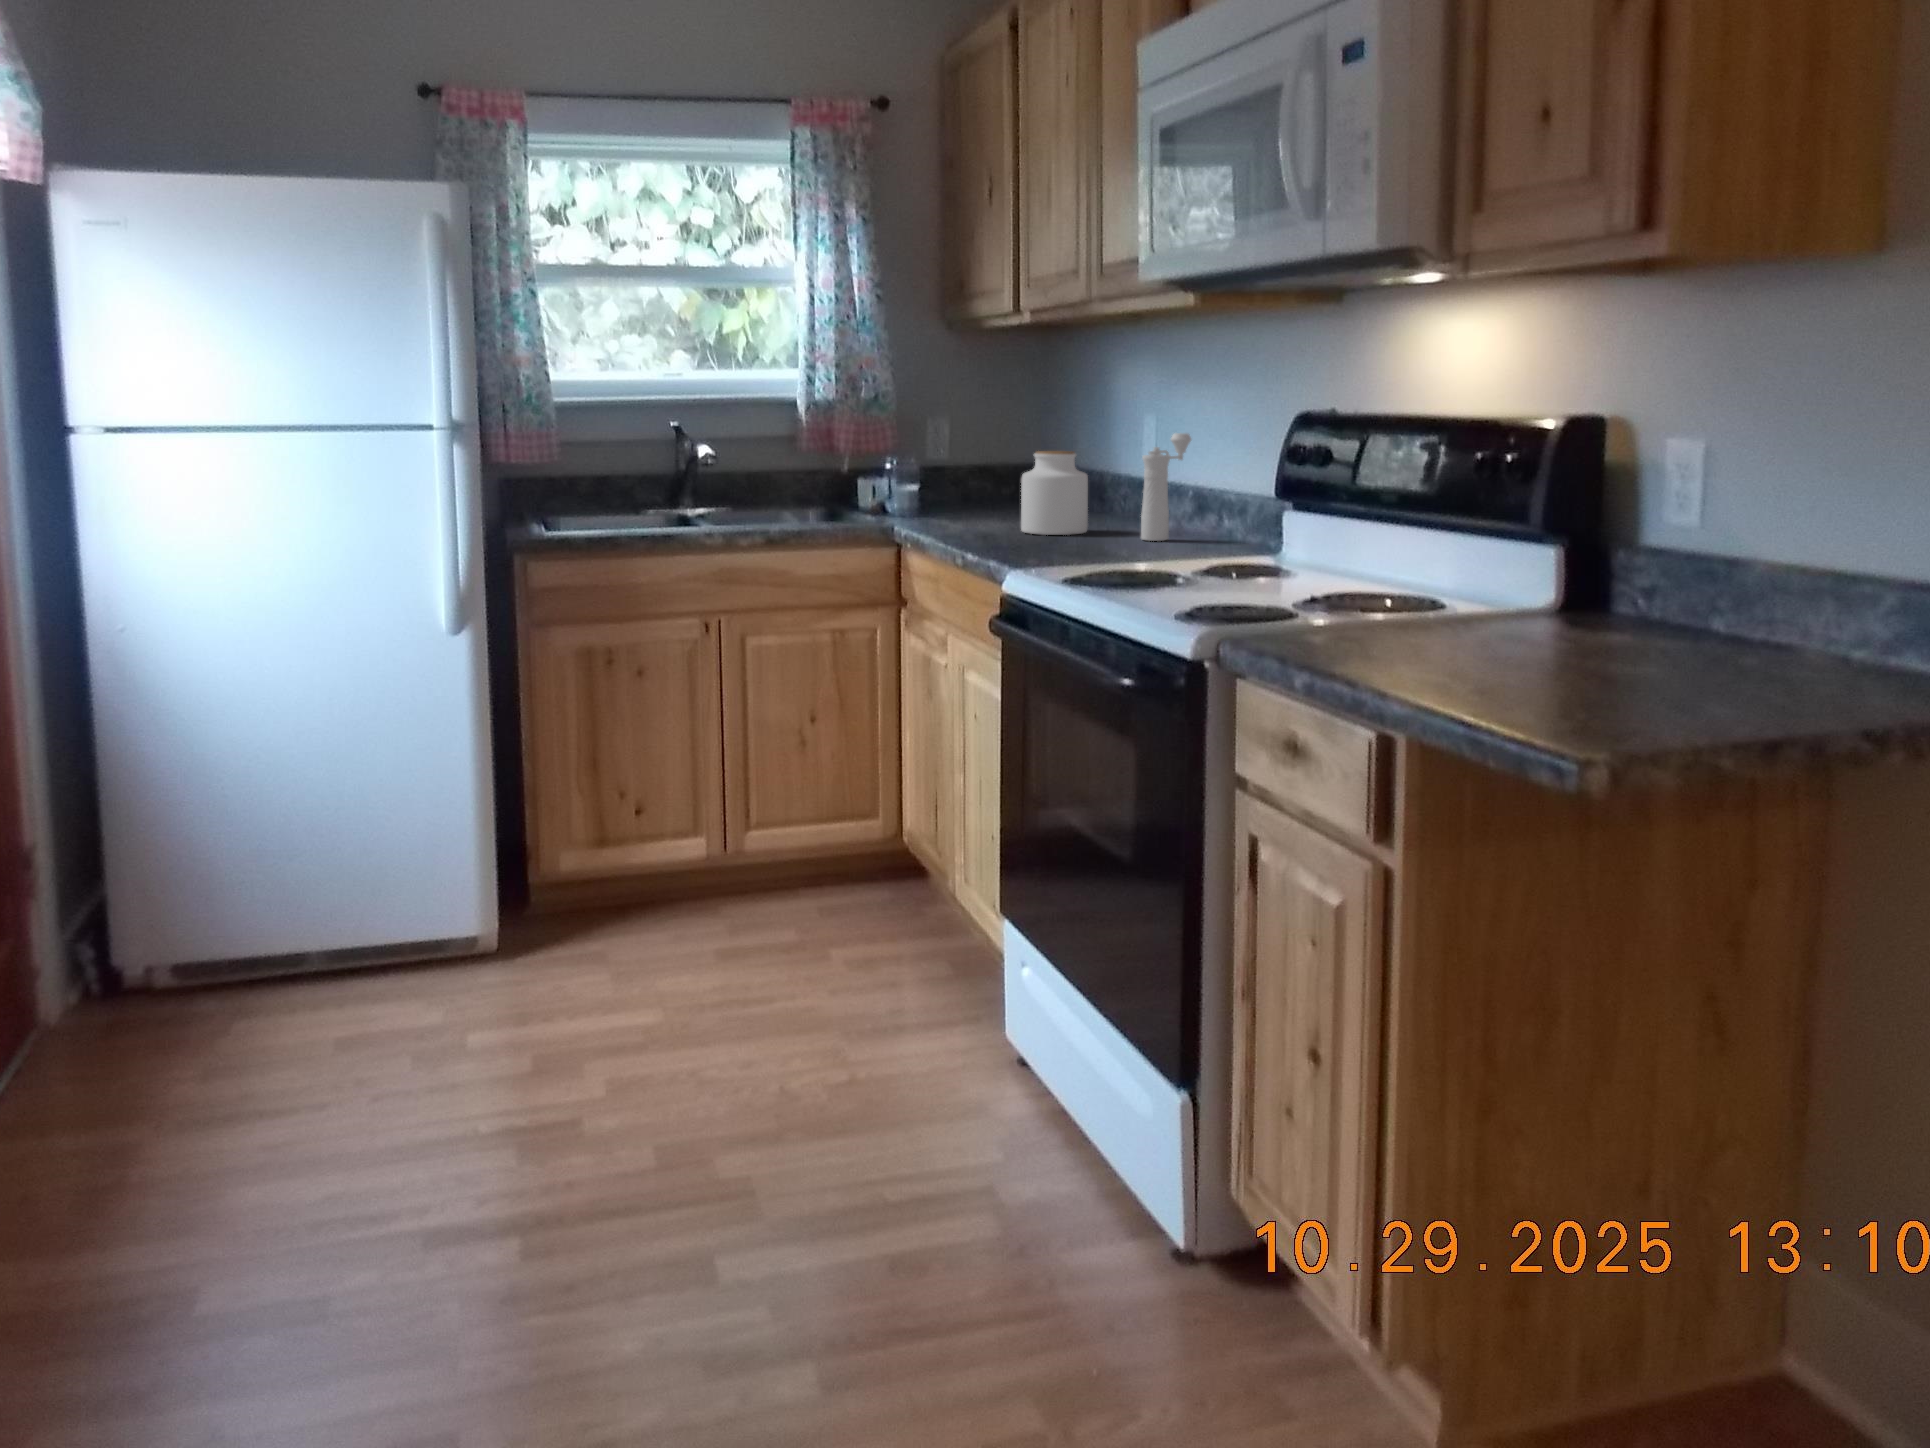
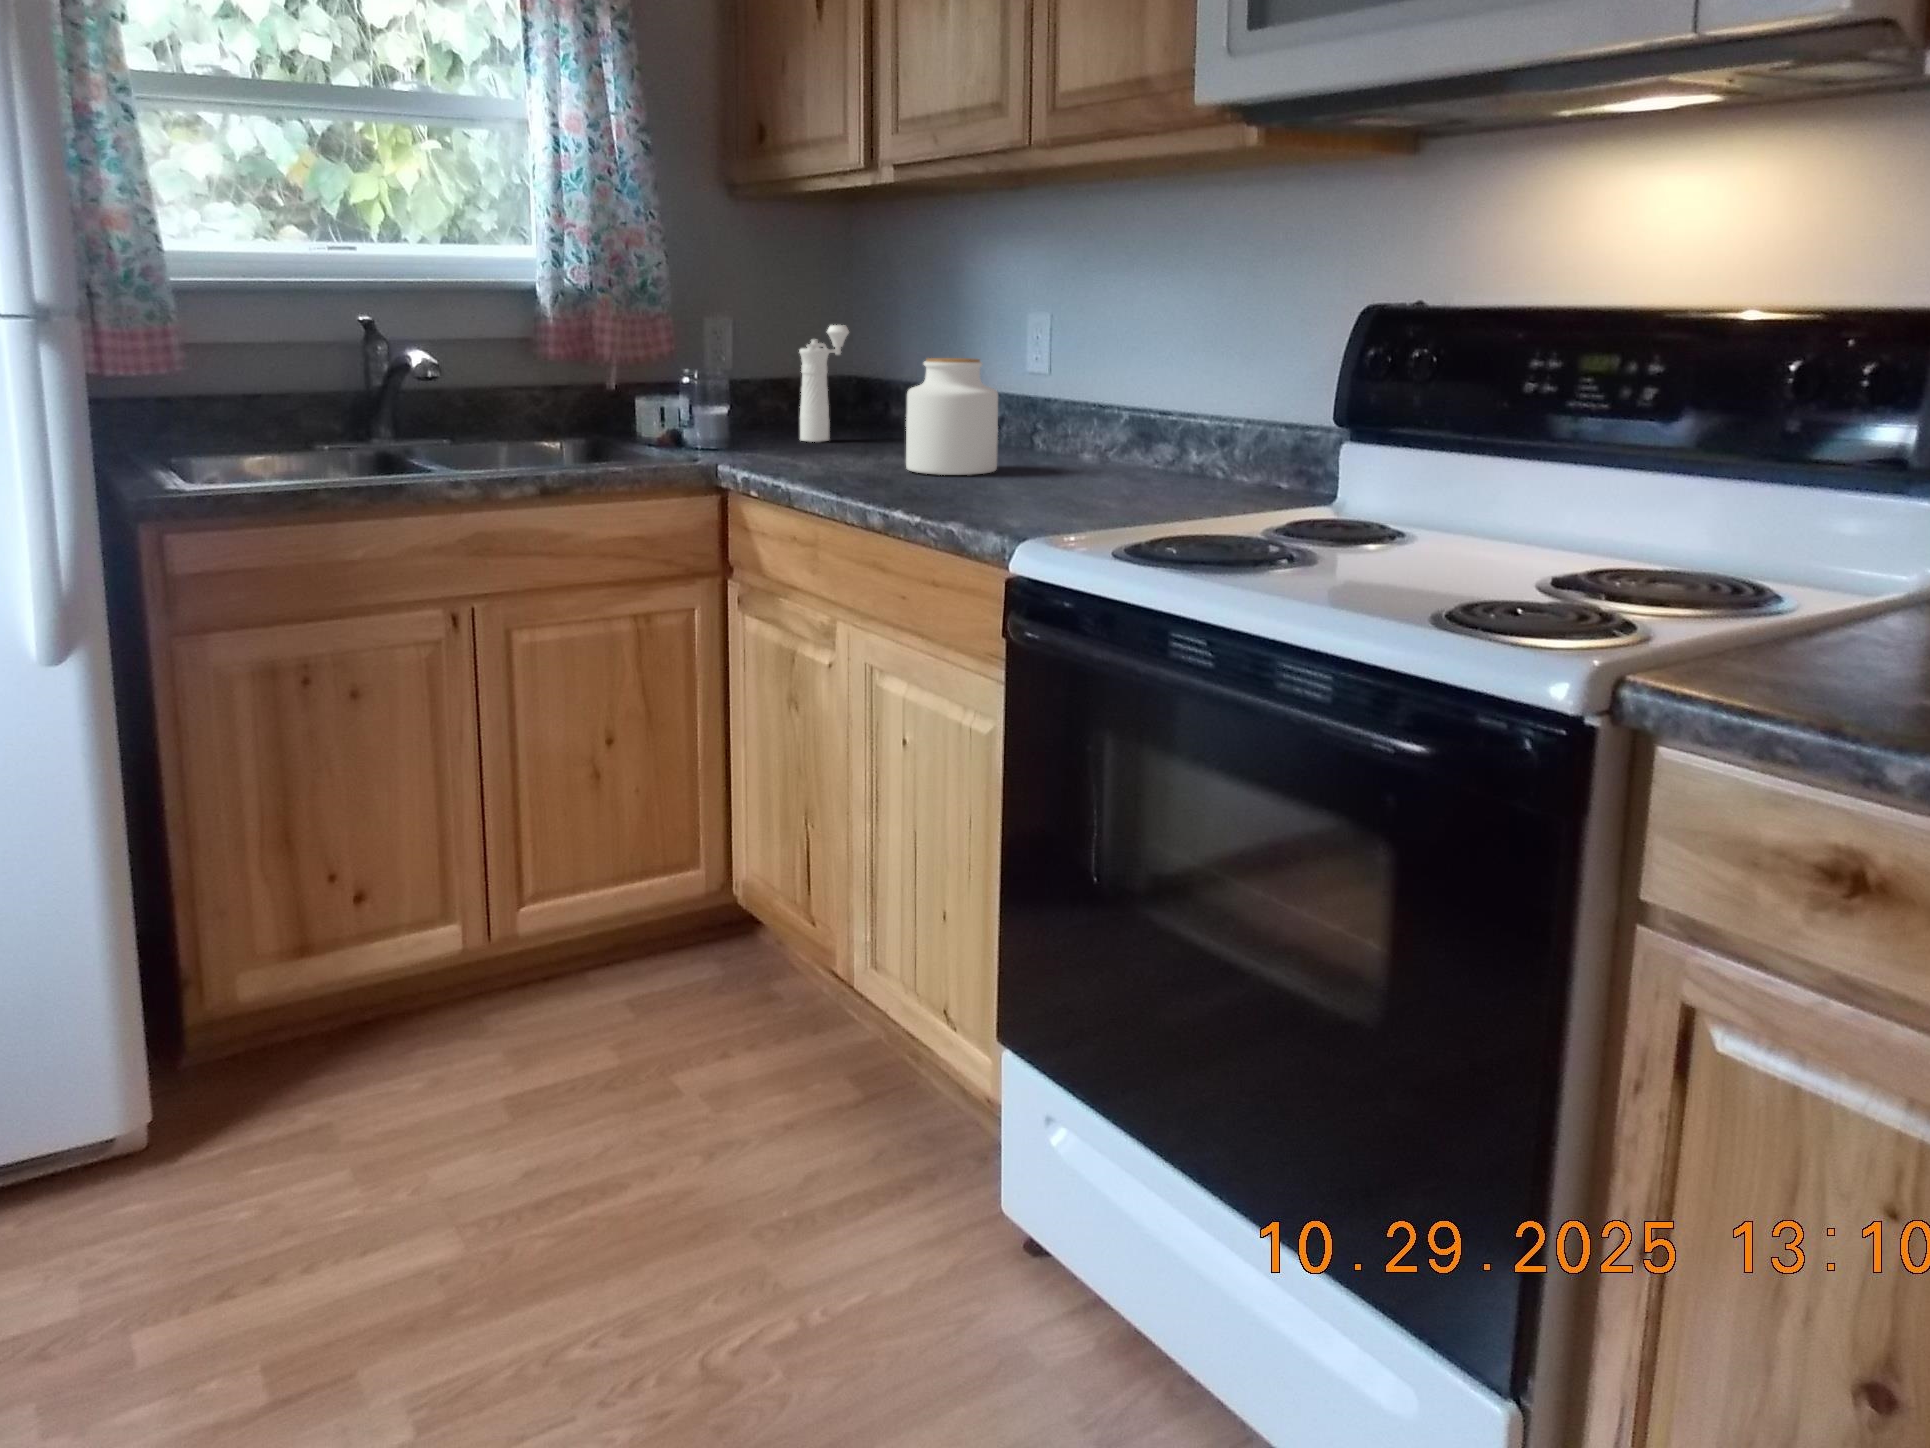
pepper mill: present [1141,433,1191,541] -> present [799,325,849,442]

